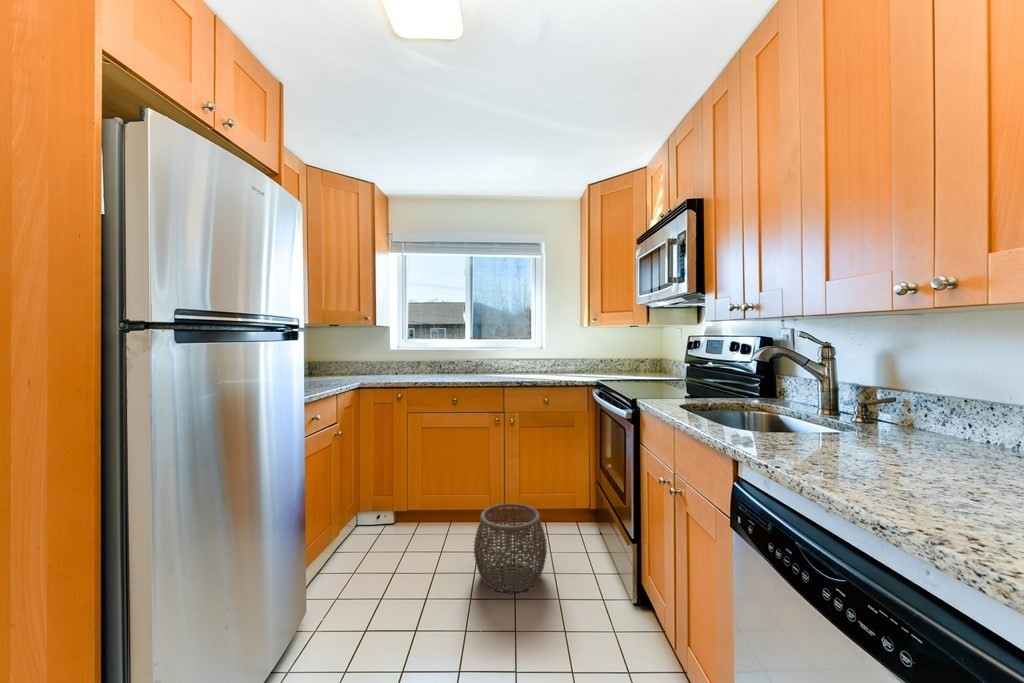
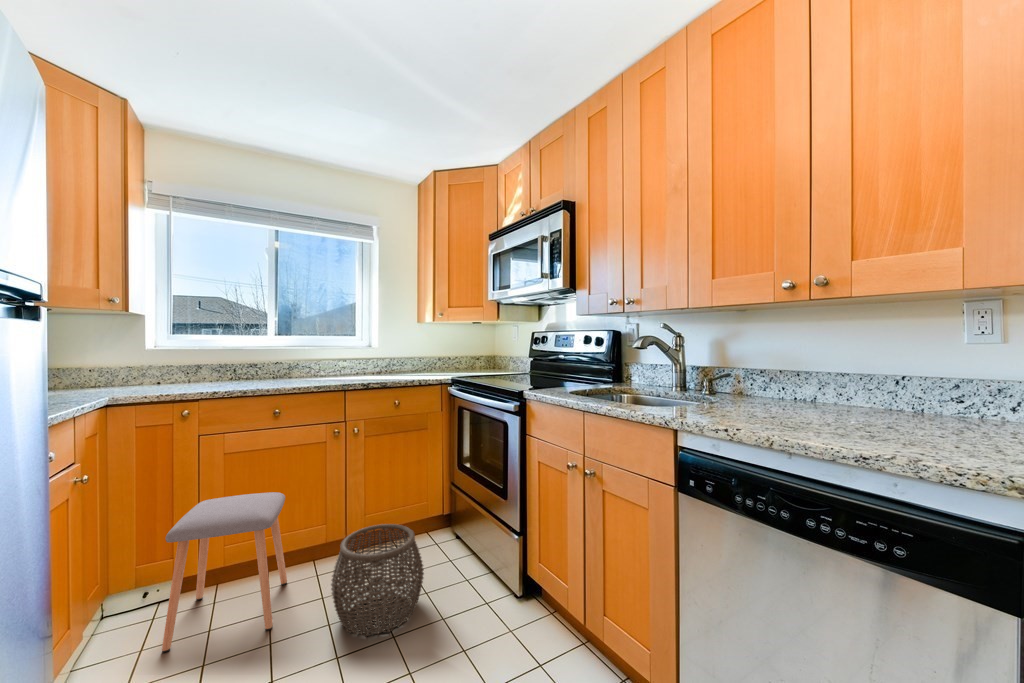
stool: none [377,460,459,564] -> present [162,492,287,653]

